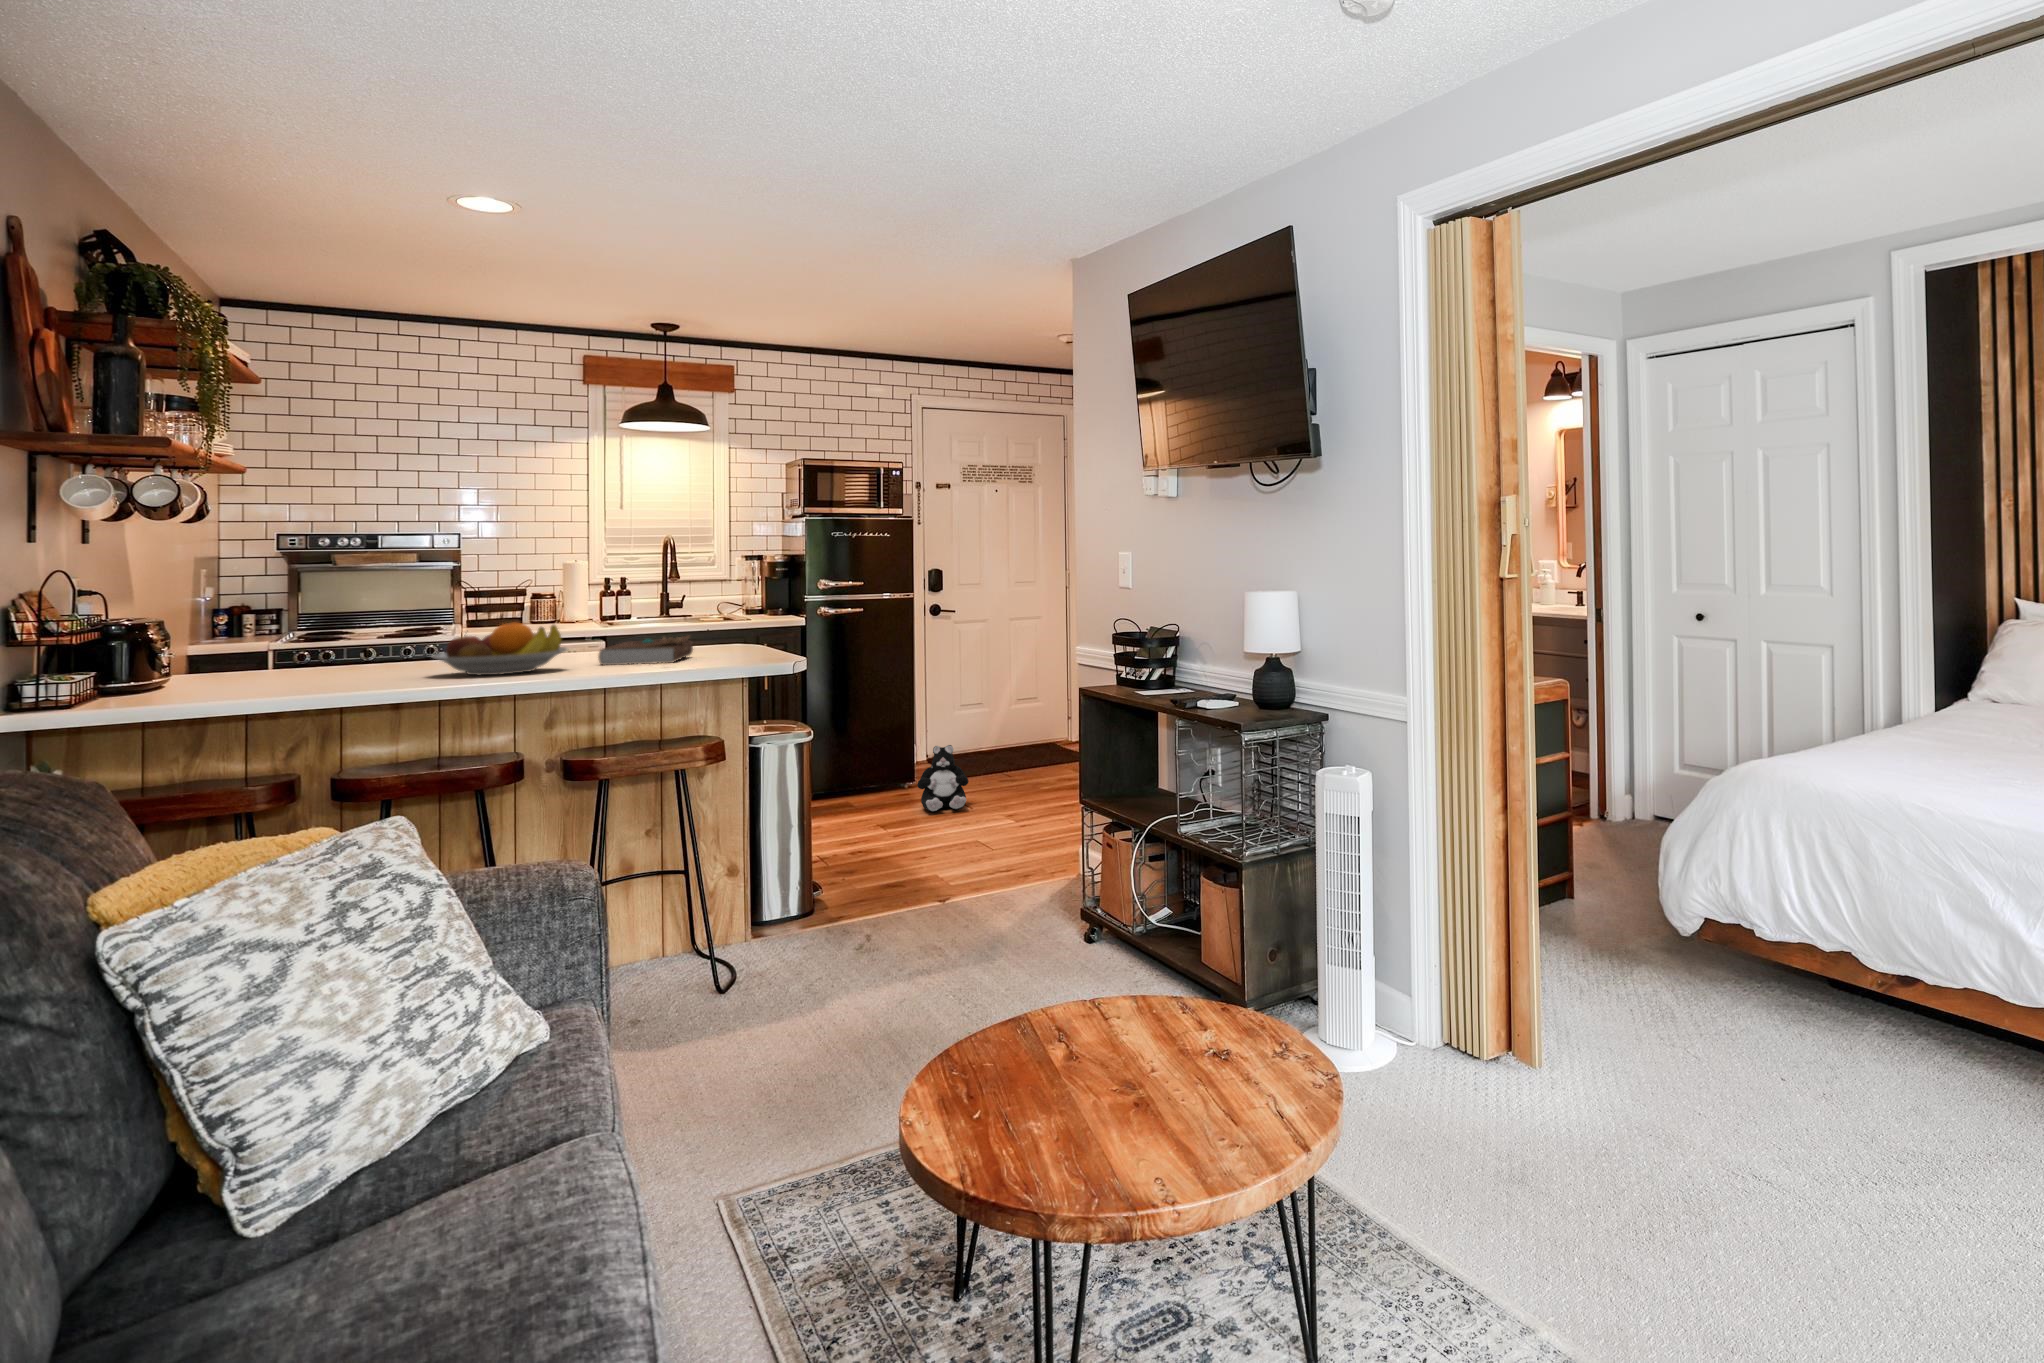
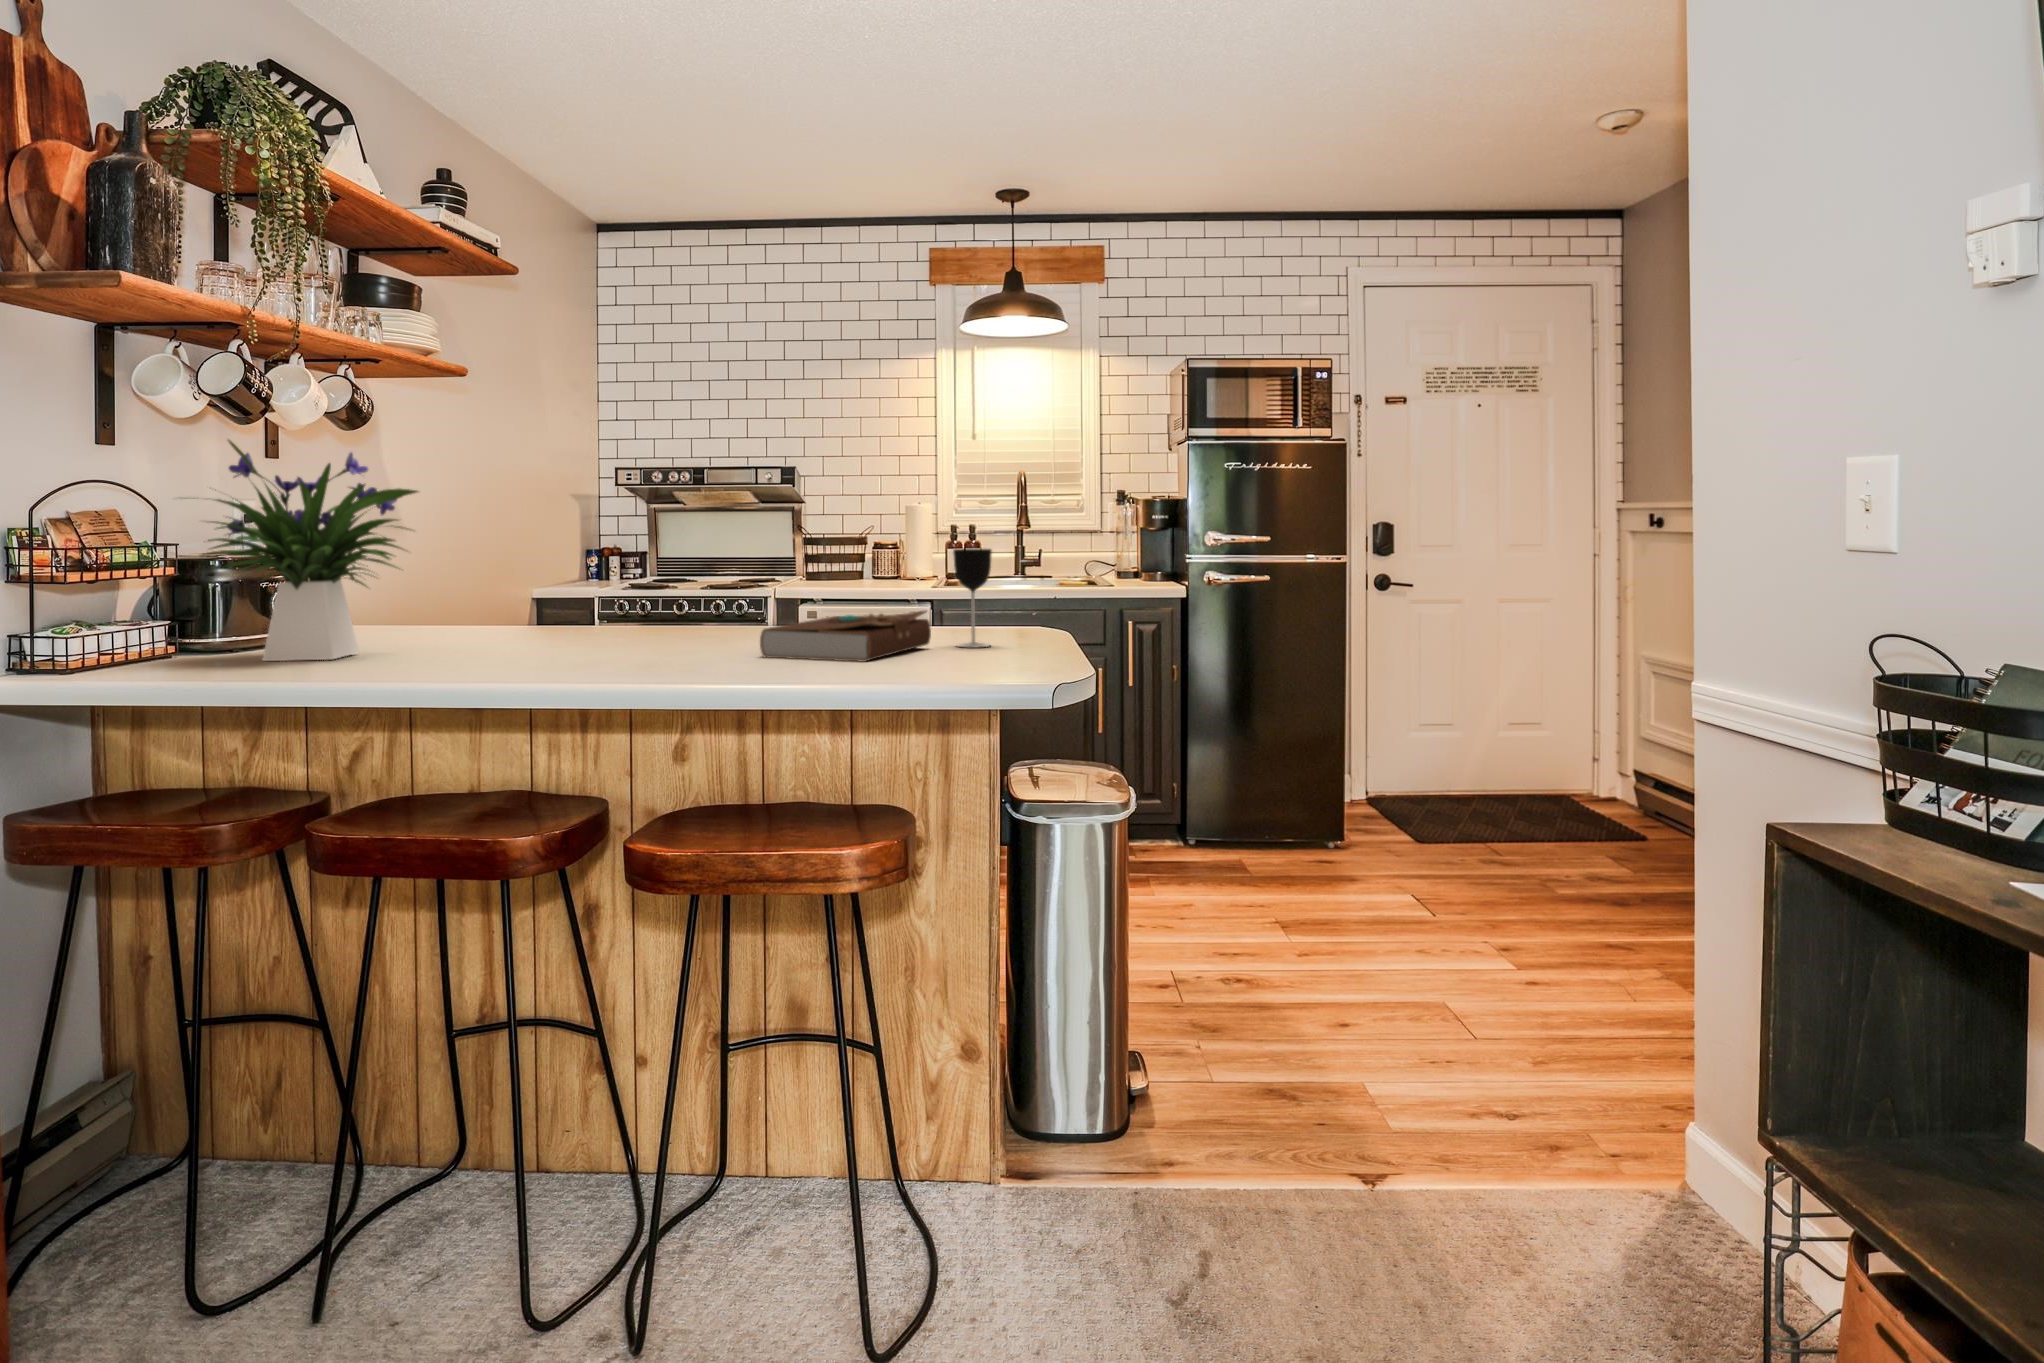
flower arrangement: none [171,541,348,687] -> present [184,440,418,661]
wine glass: none [704,598,728,655] -> present [953,549,992,647]
fruit bowl: present [432,623,567,675] -> none [489,578,698,667]
plush toy: present [917,745,969,812] -> none [1344,802,1430,917]

